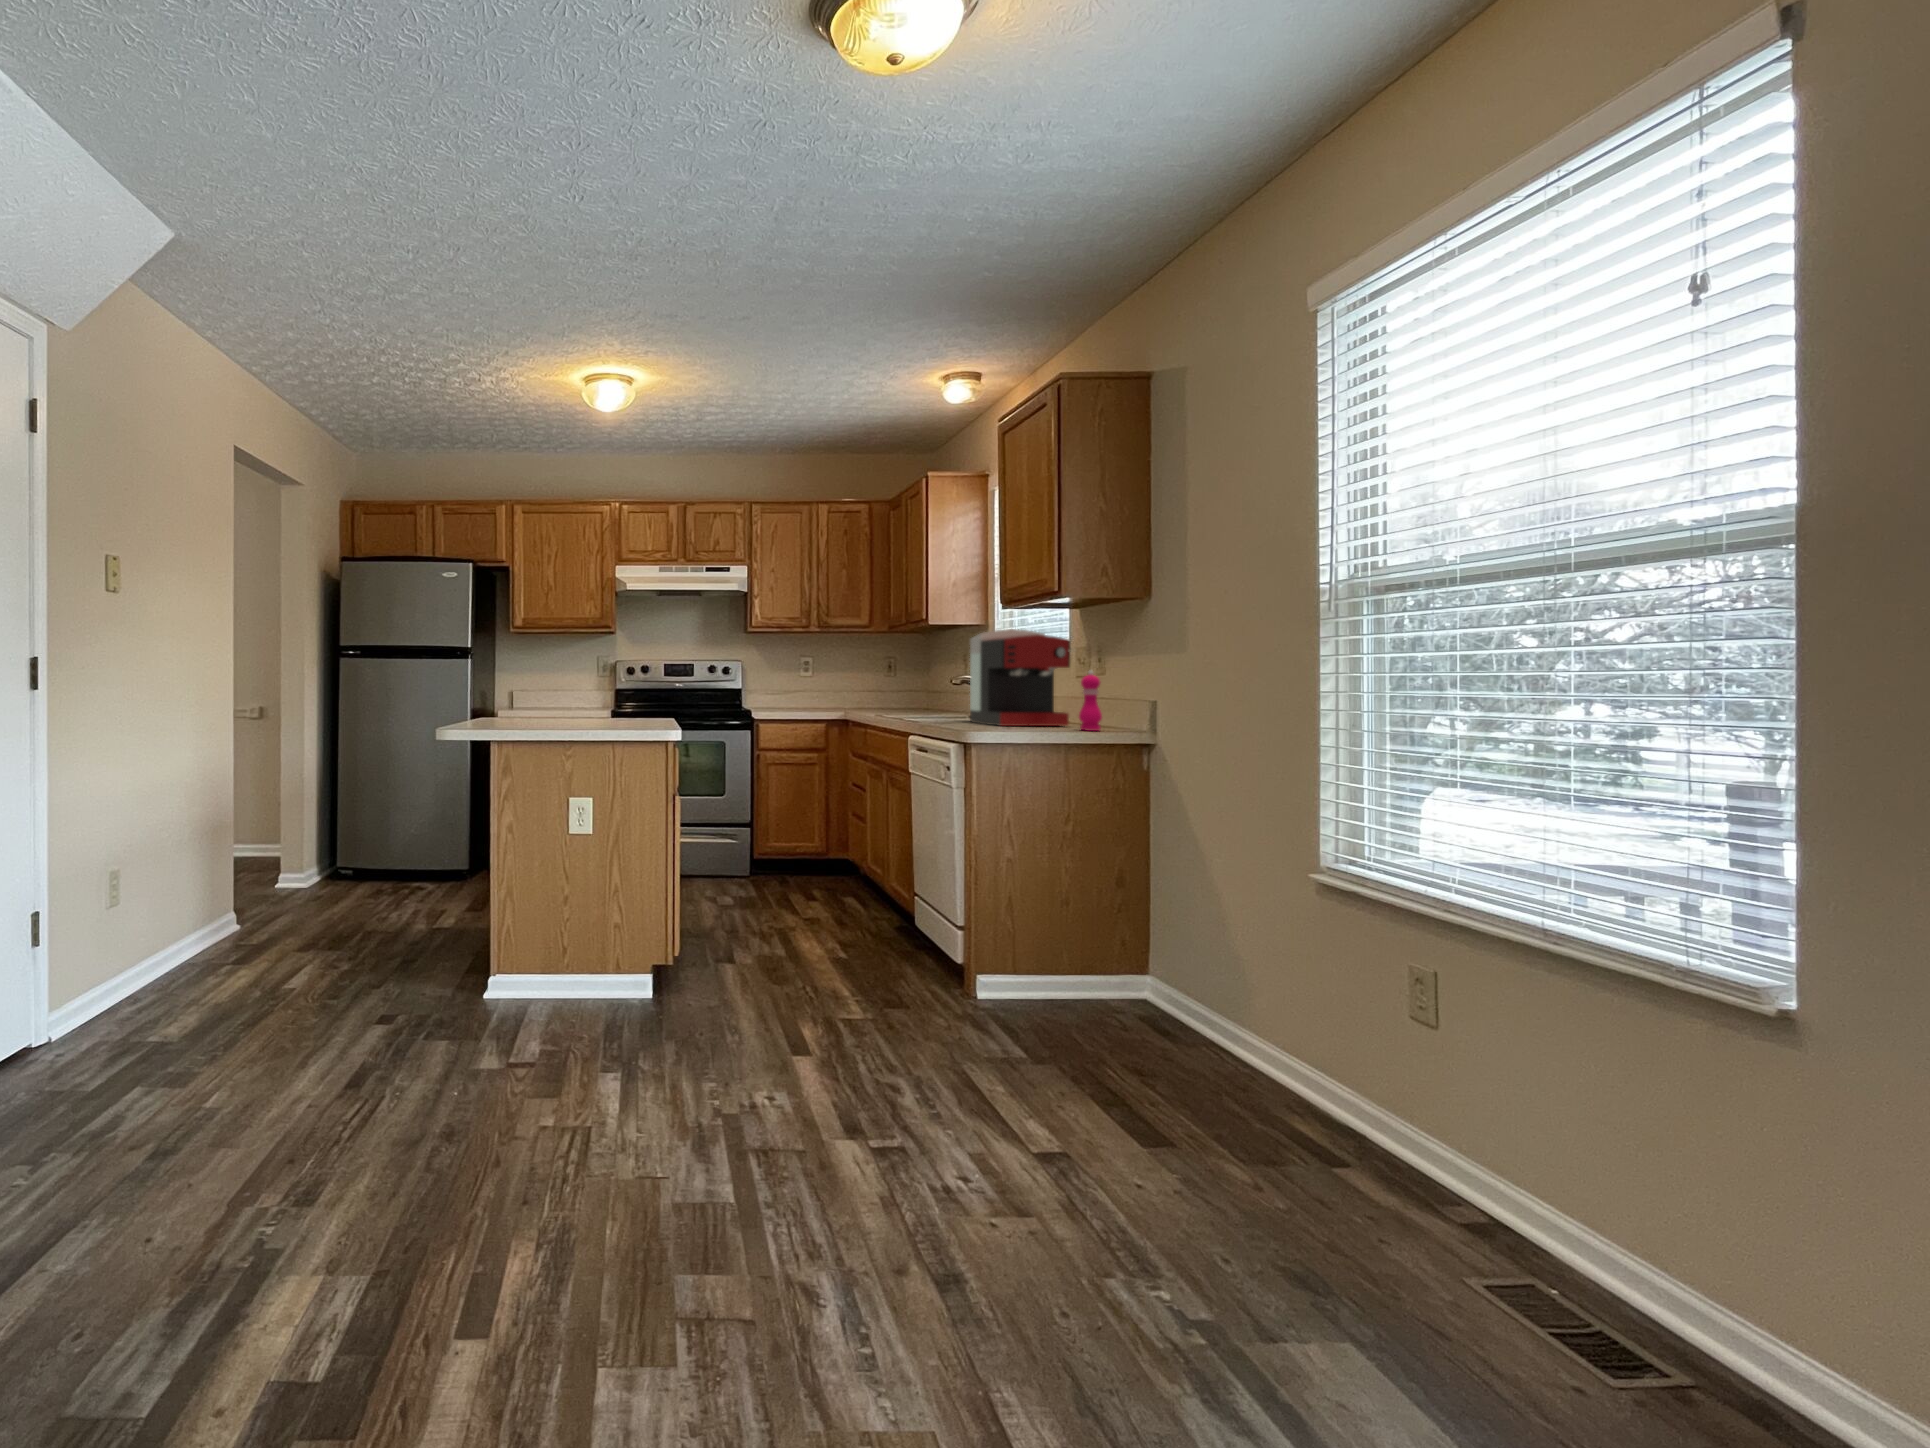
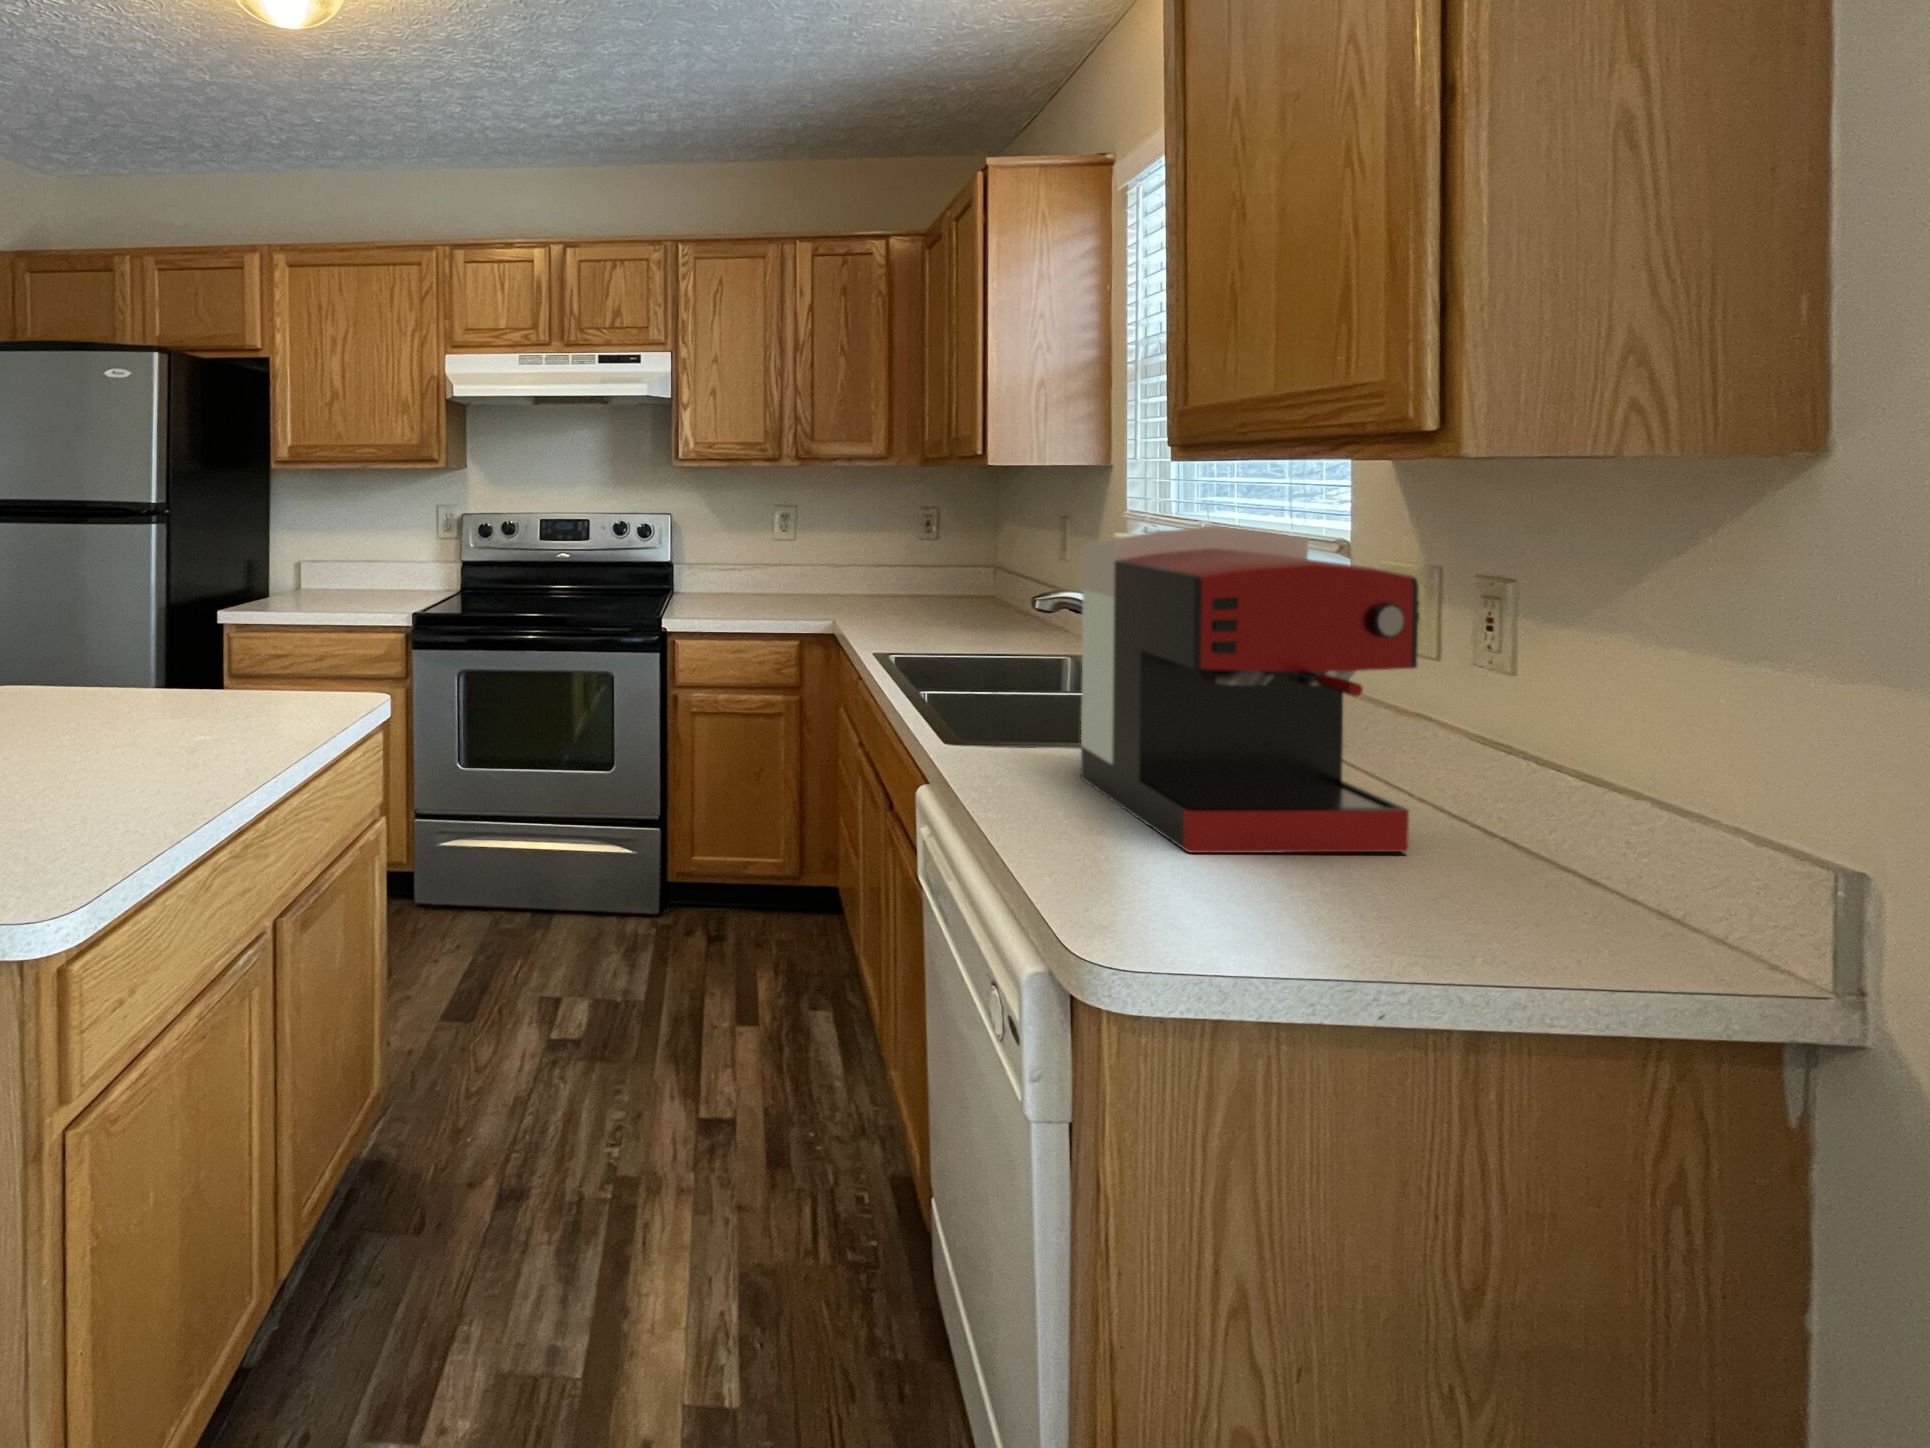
pepper mill: present [1079,671,1102,731] -> none [1489,717,1593,949]

